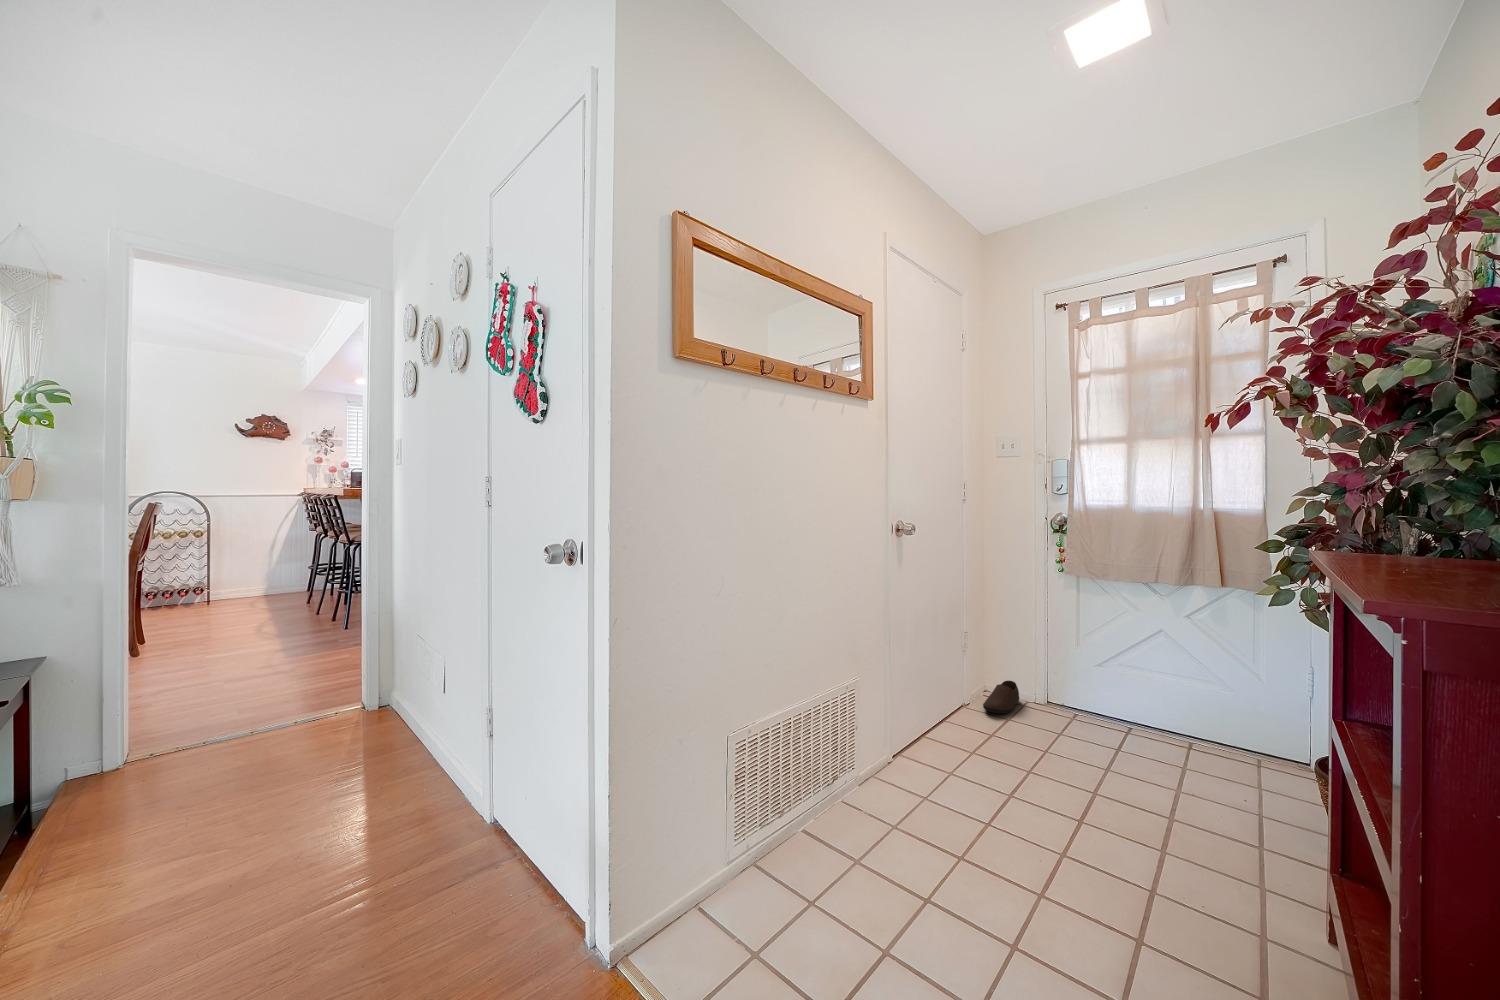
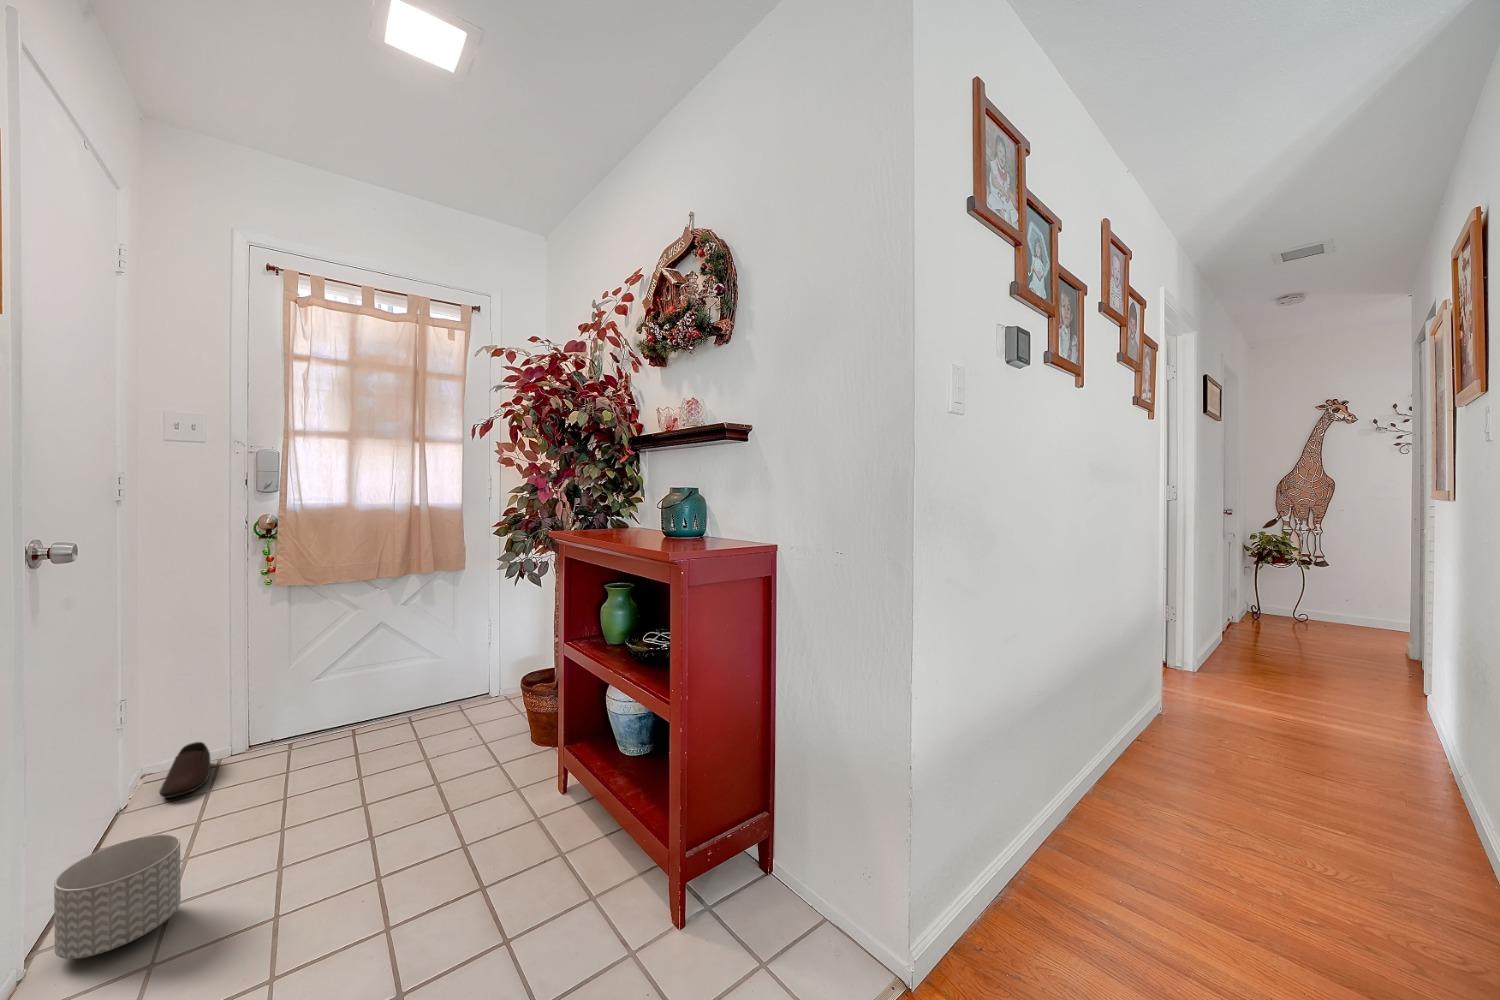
planter: none [899,714,952,779] -> present [54,834,181,959]

